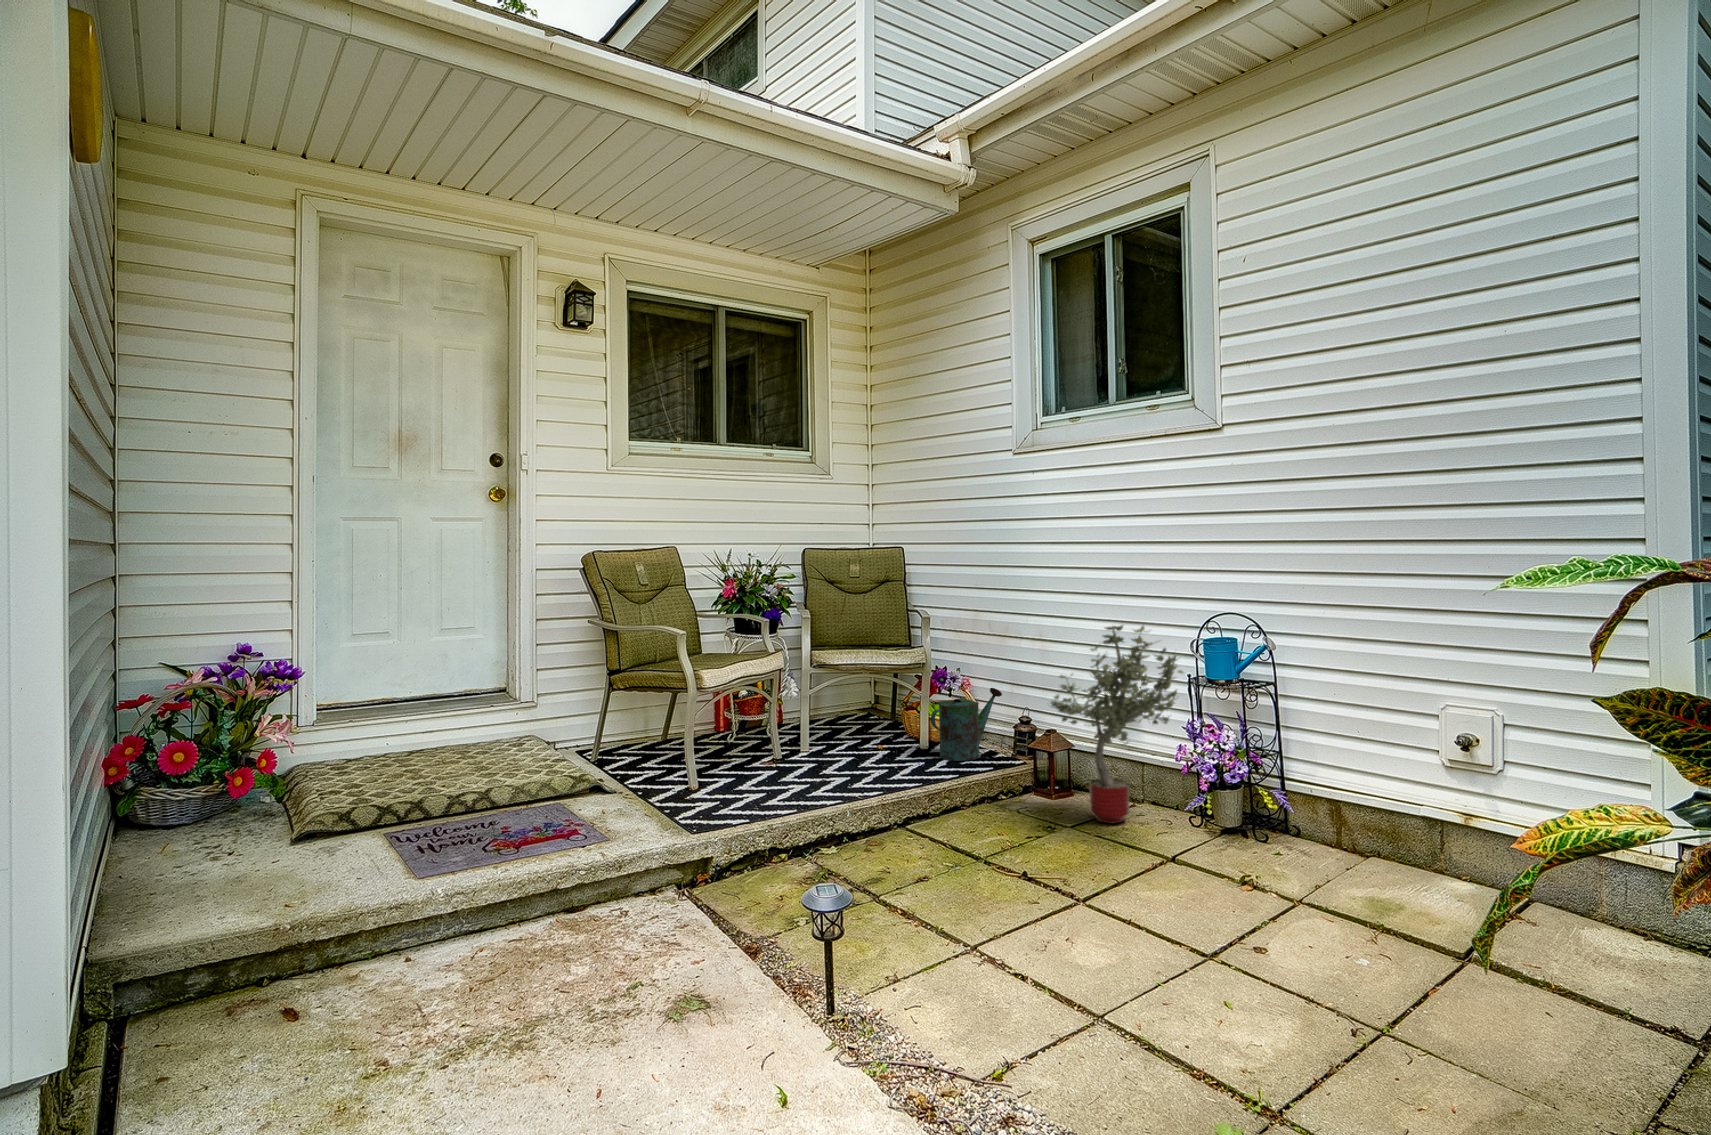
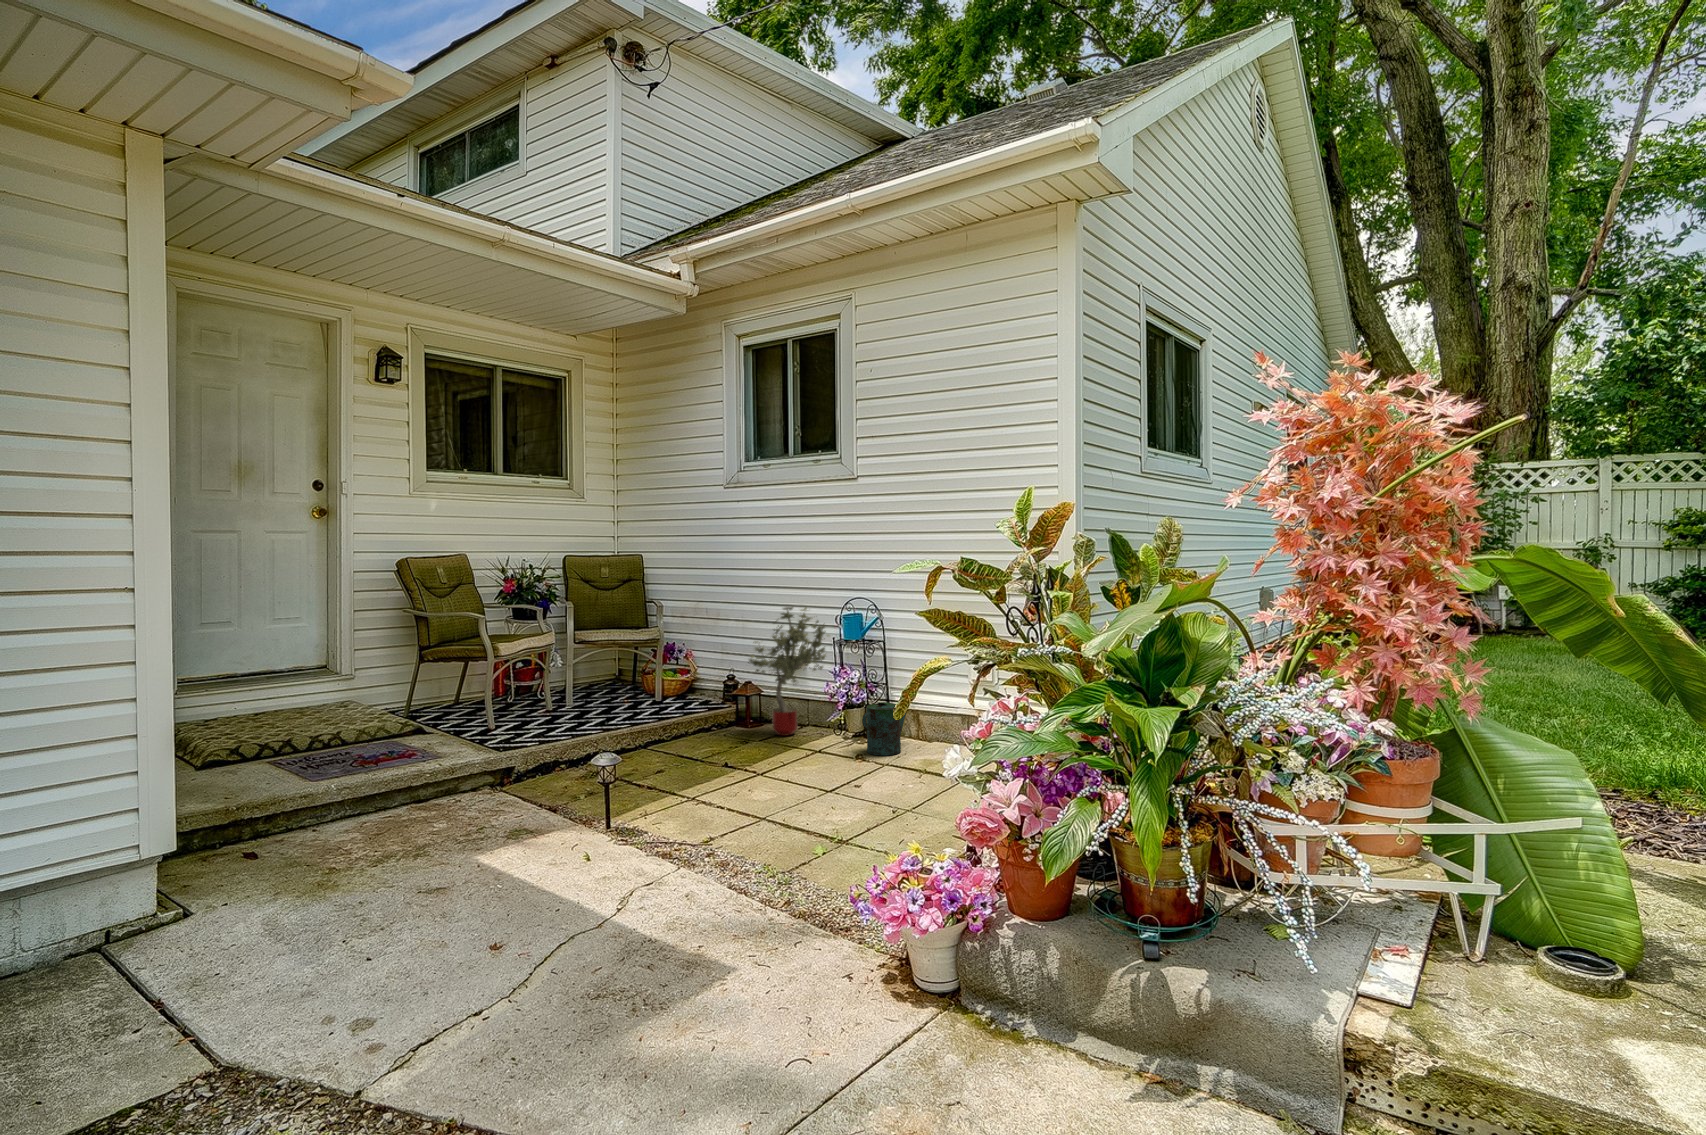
watering can: present [931,688,1002,761] -> present [862,702,906,755]

